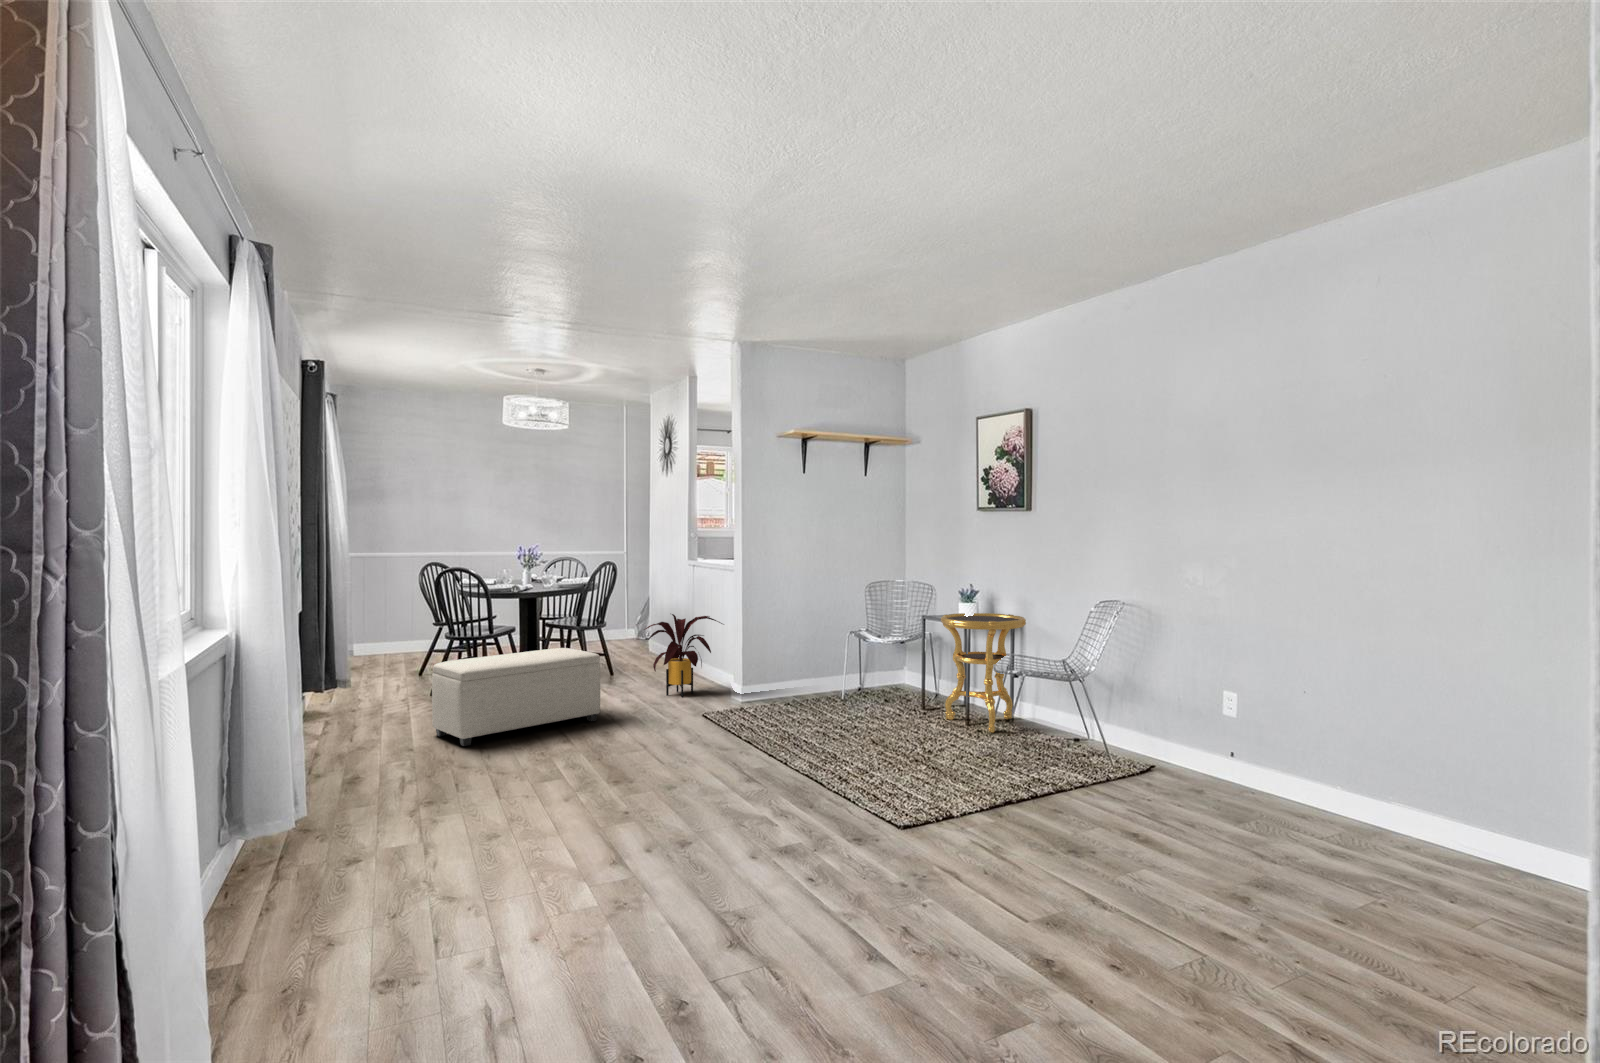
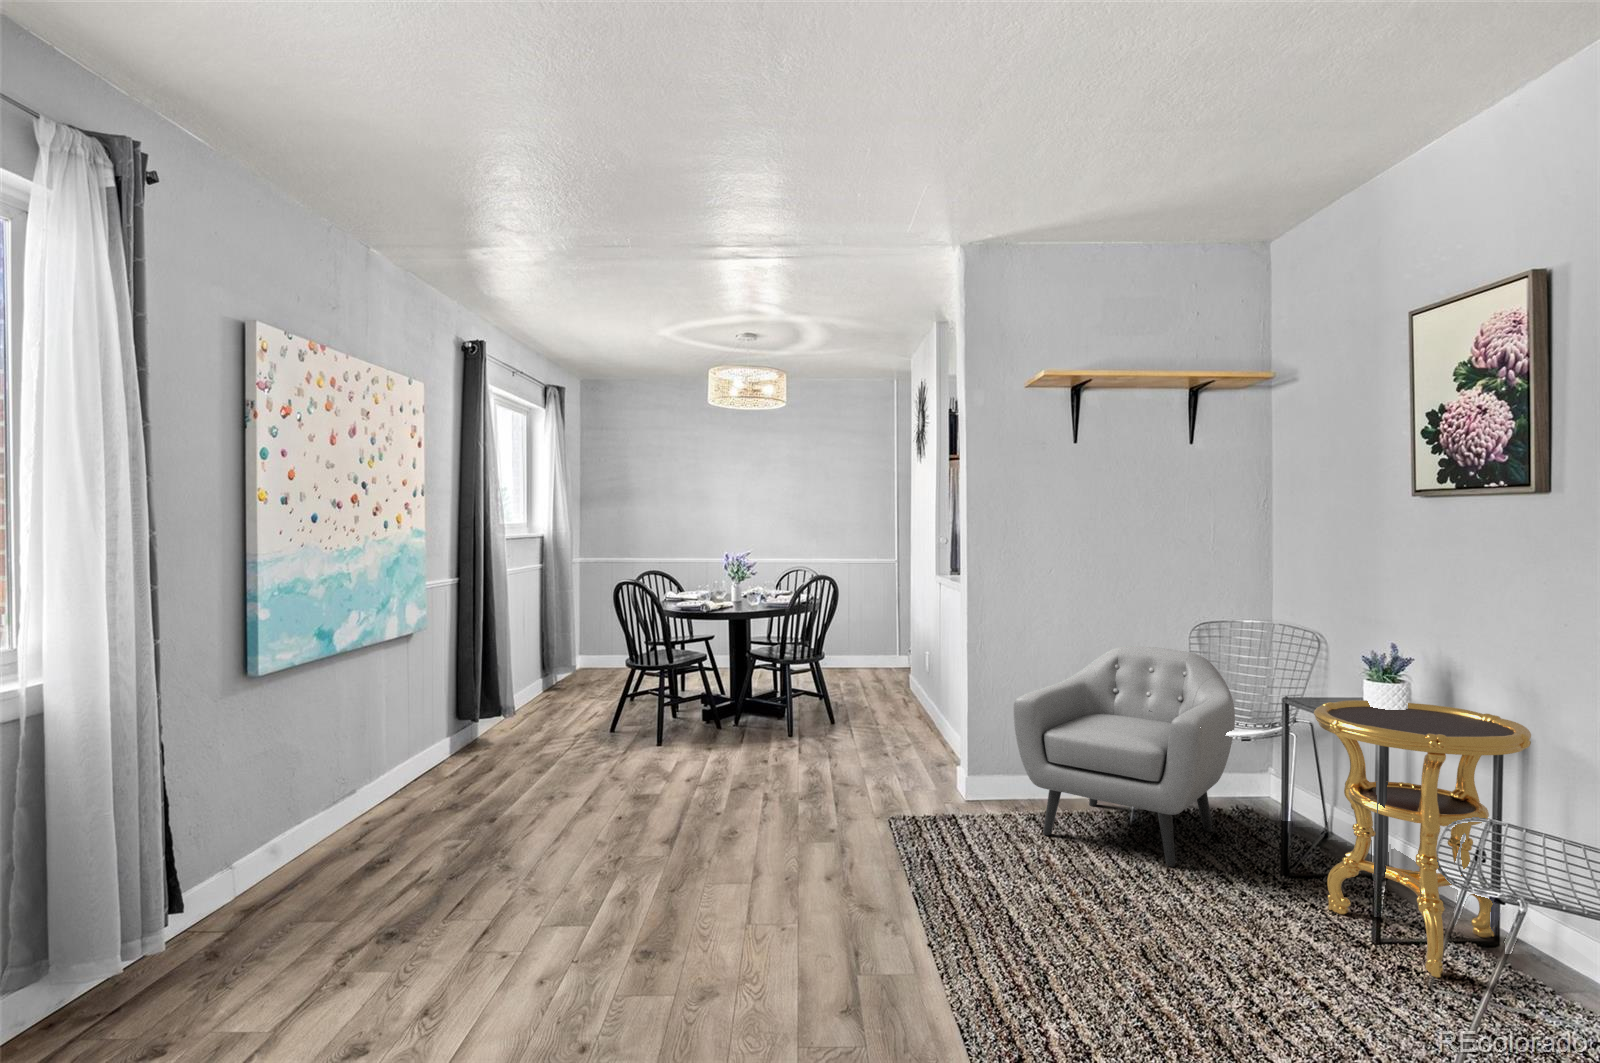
armchair: none [780,598,895,714] -> present [1014,646,1235,867]
house plant: present [644,614,722,697] -> none [823,654,956,779]
ottoman: present [432,648,600,746] -> none [518,697,738,834]

